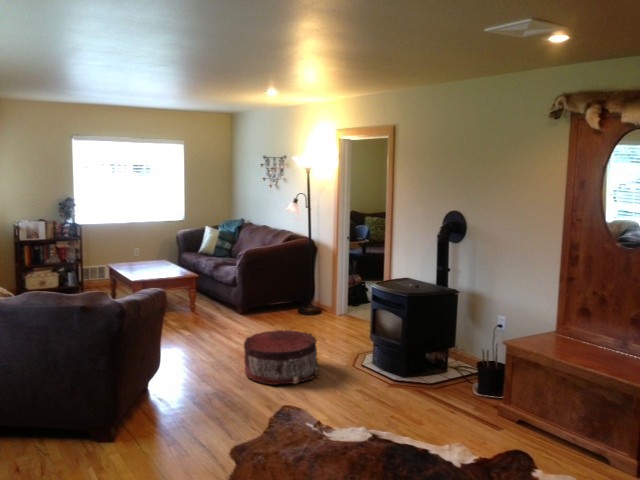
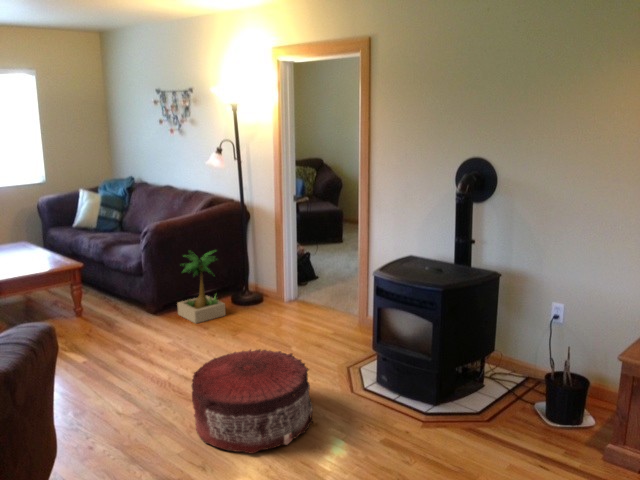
potted plant: none [259,271,293,323] -> present [177,252,225,324]

